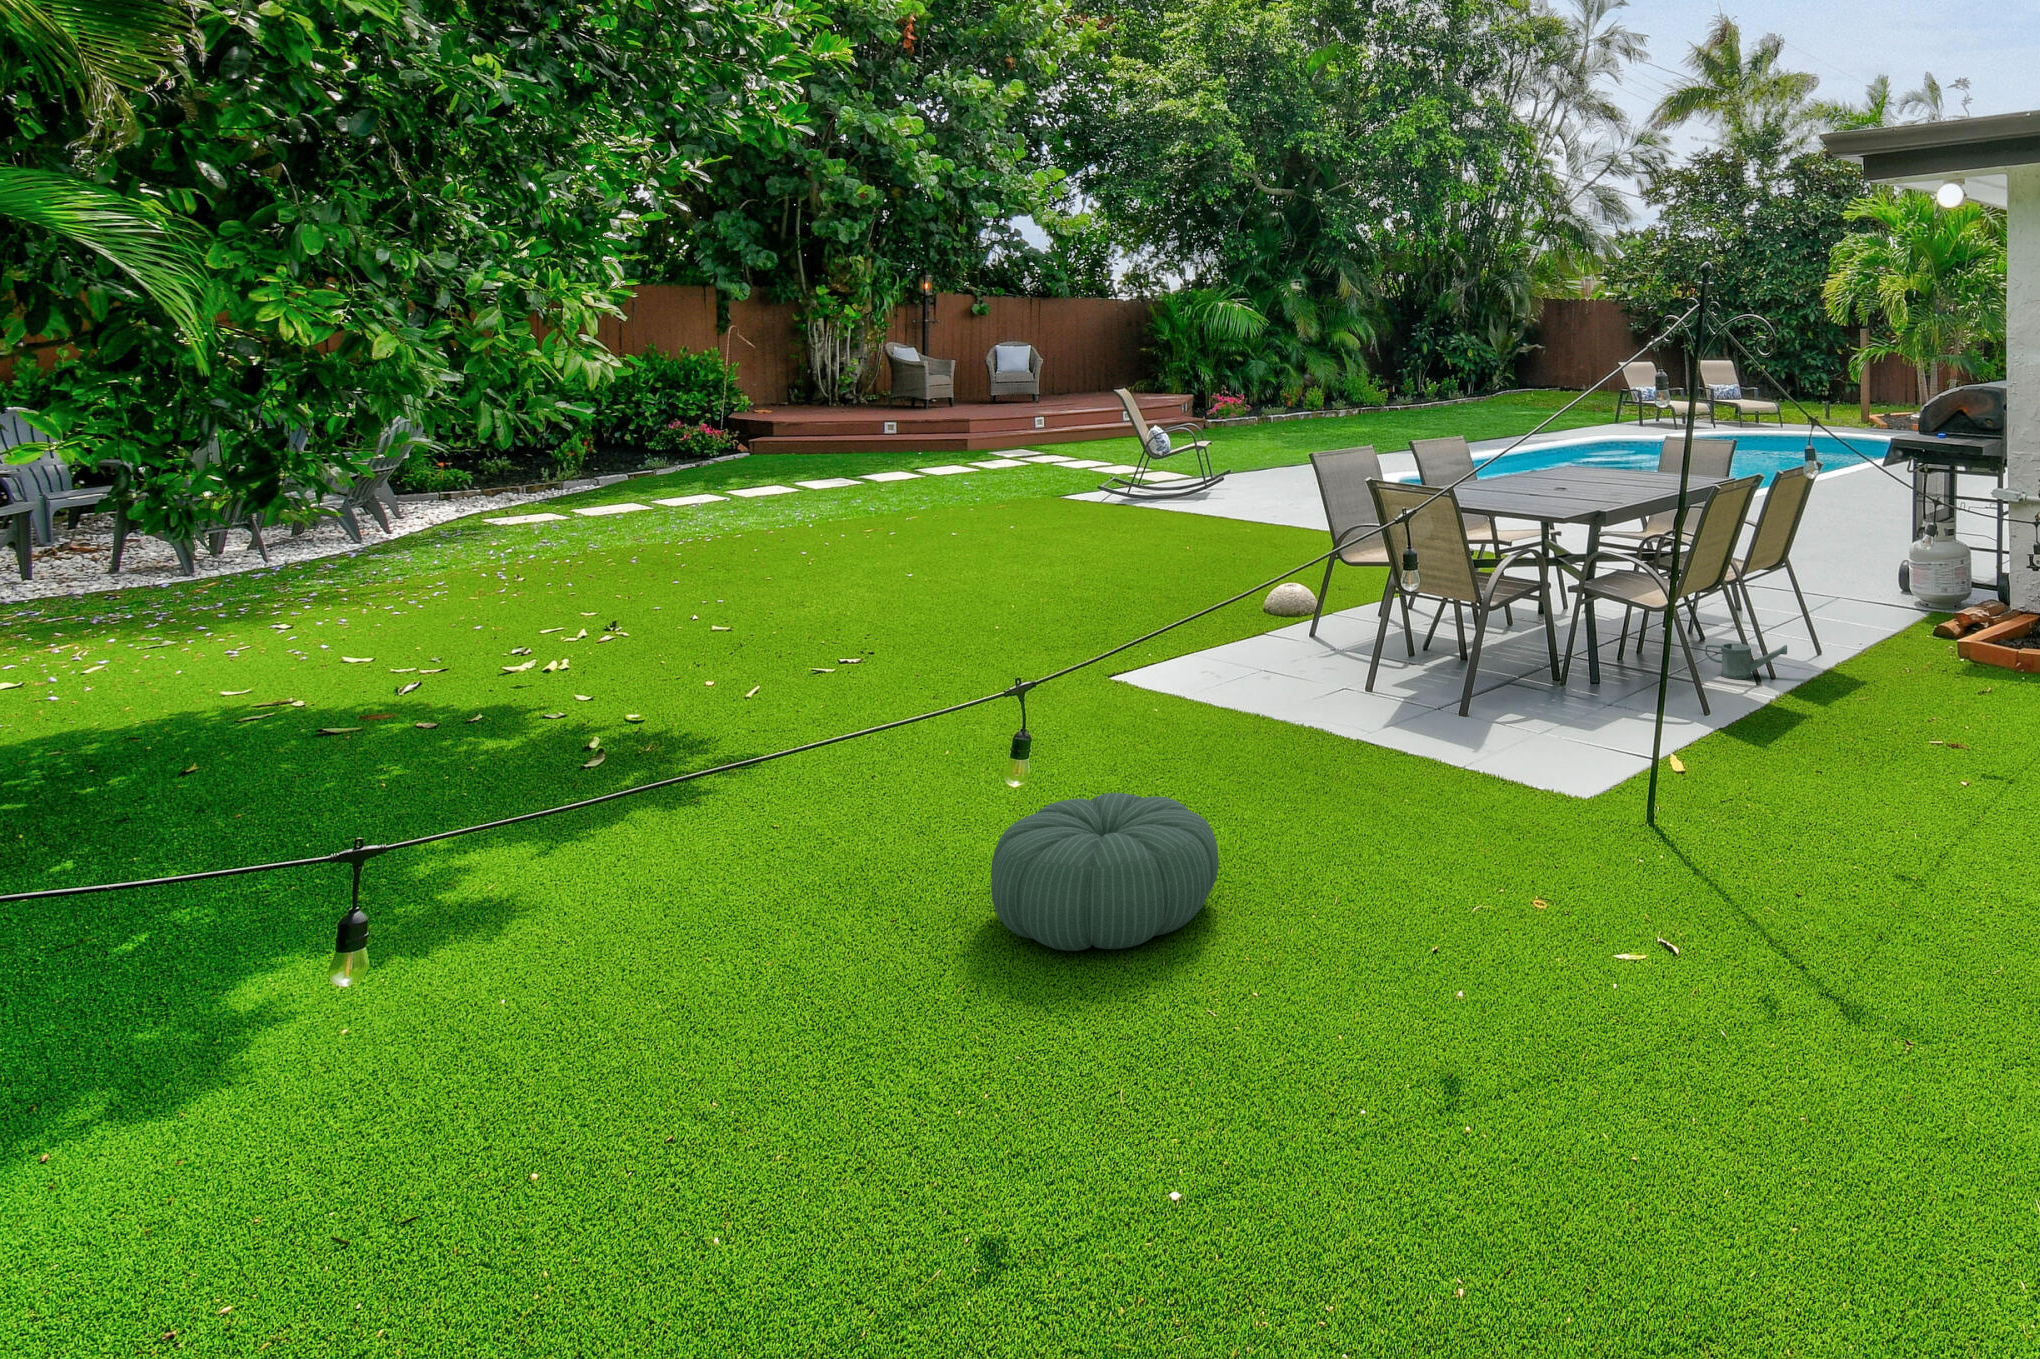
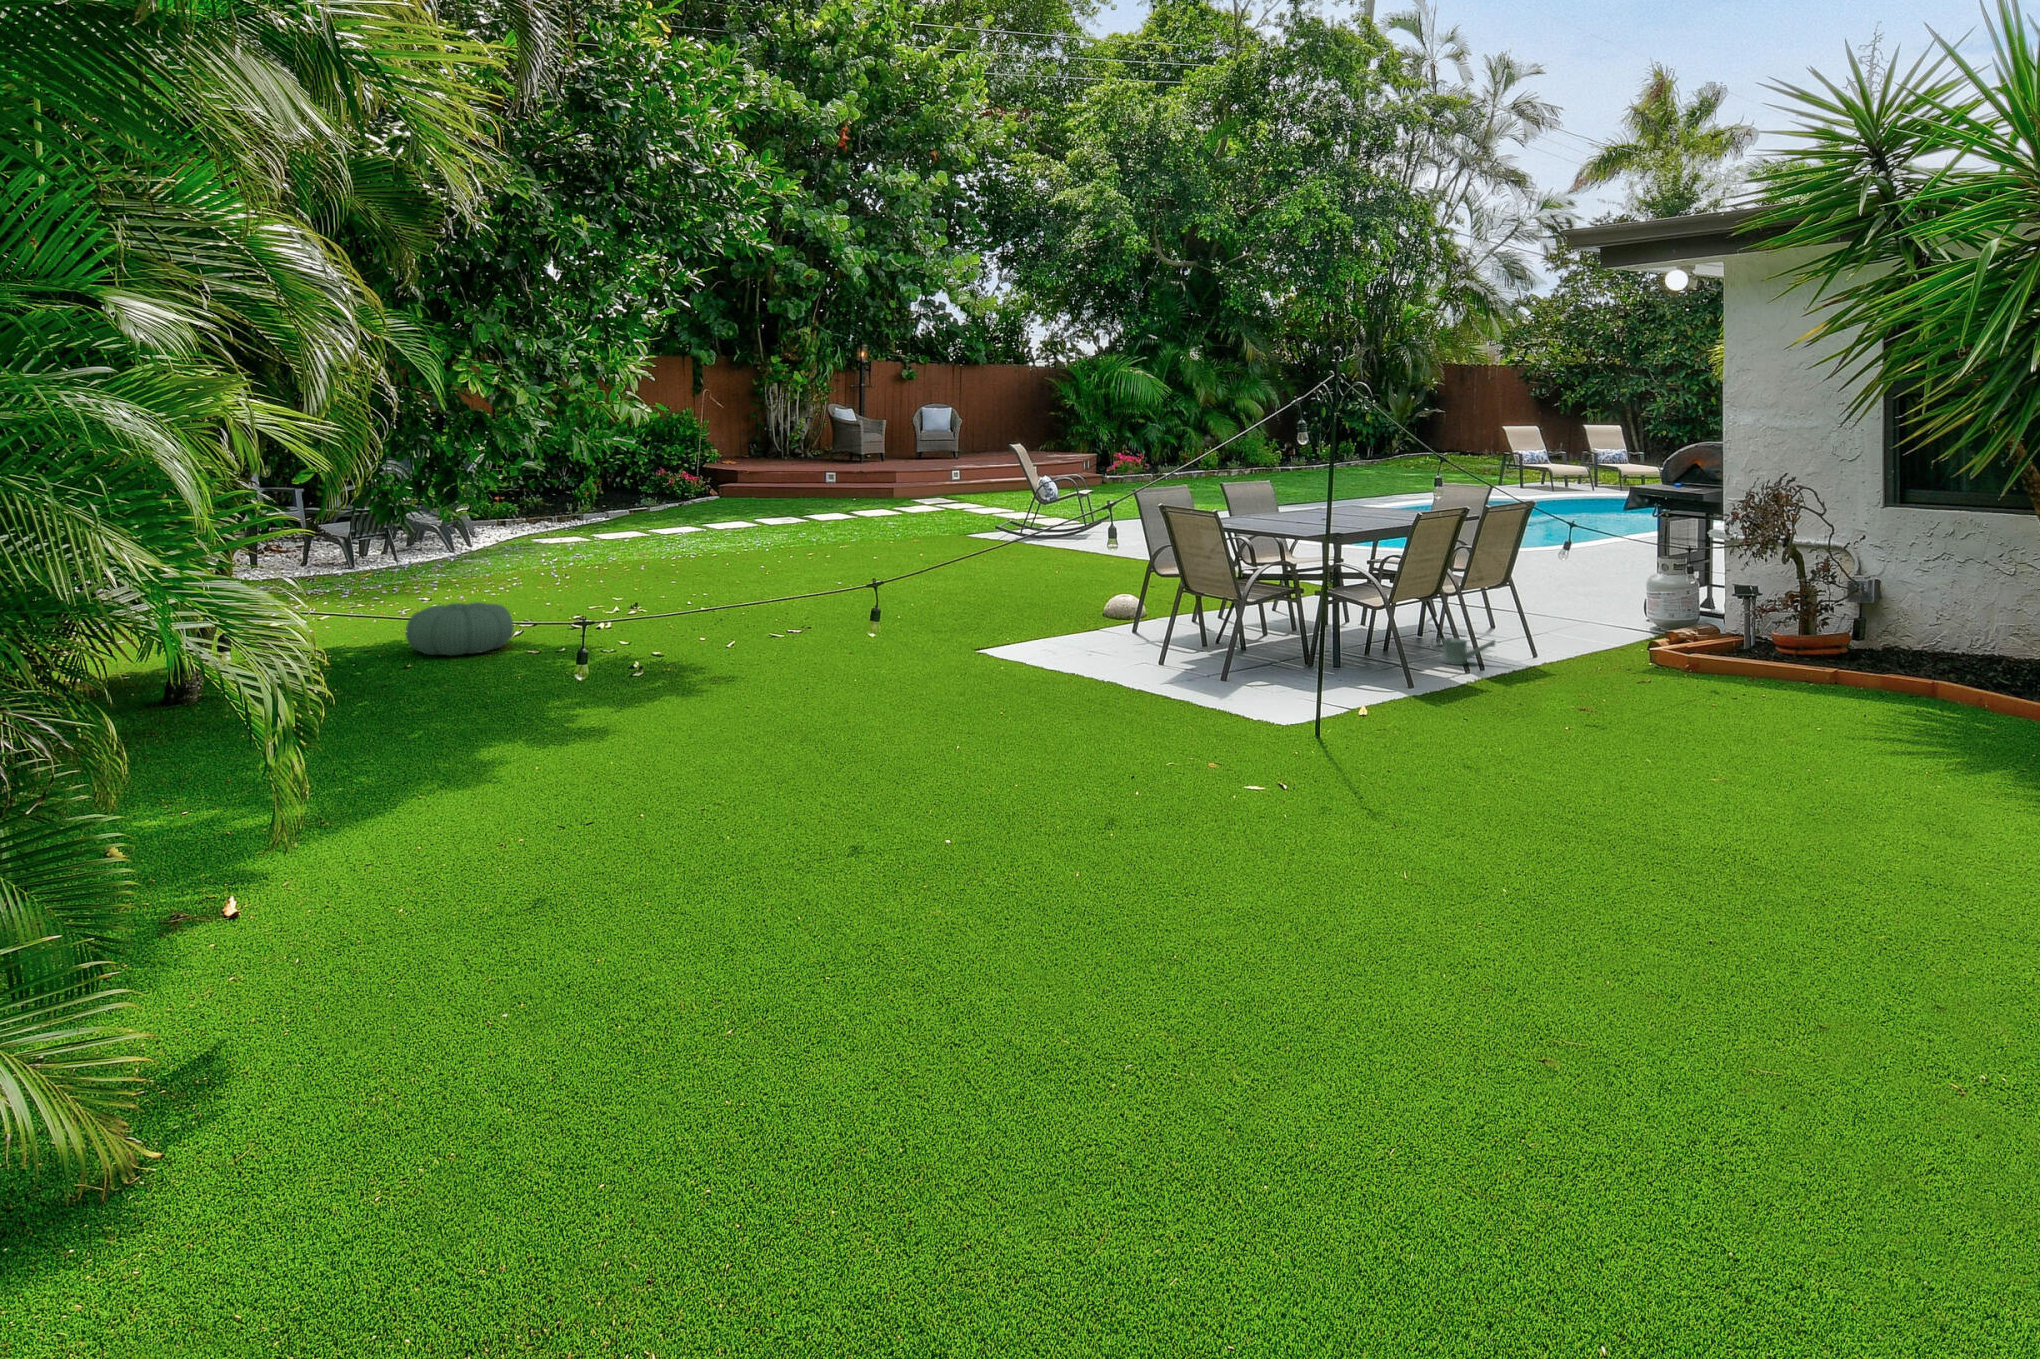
pouf: present [991,793,1219,951] -> present [406,602,513,655]

